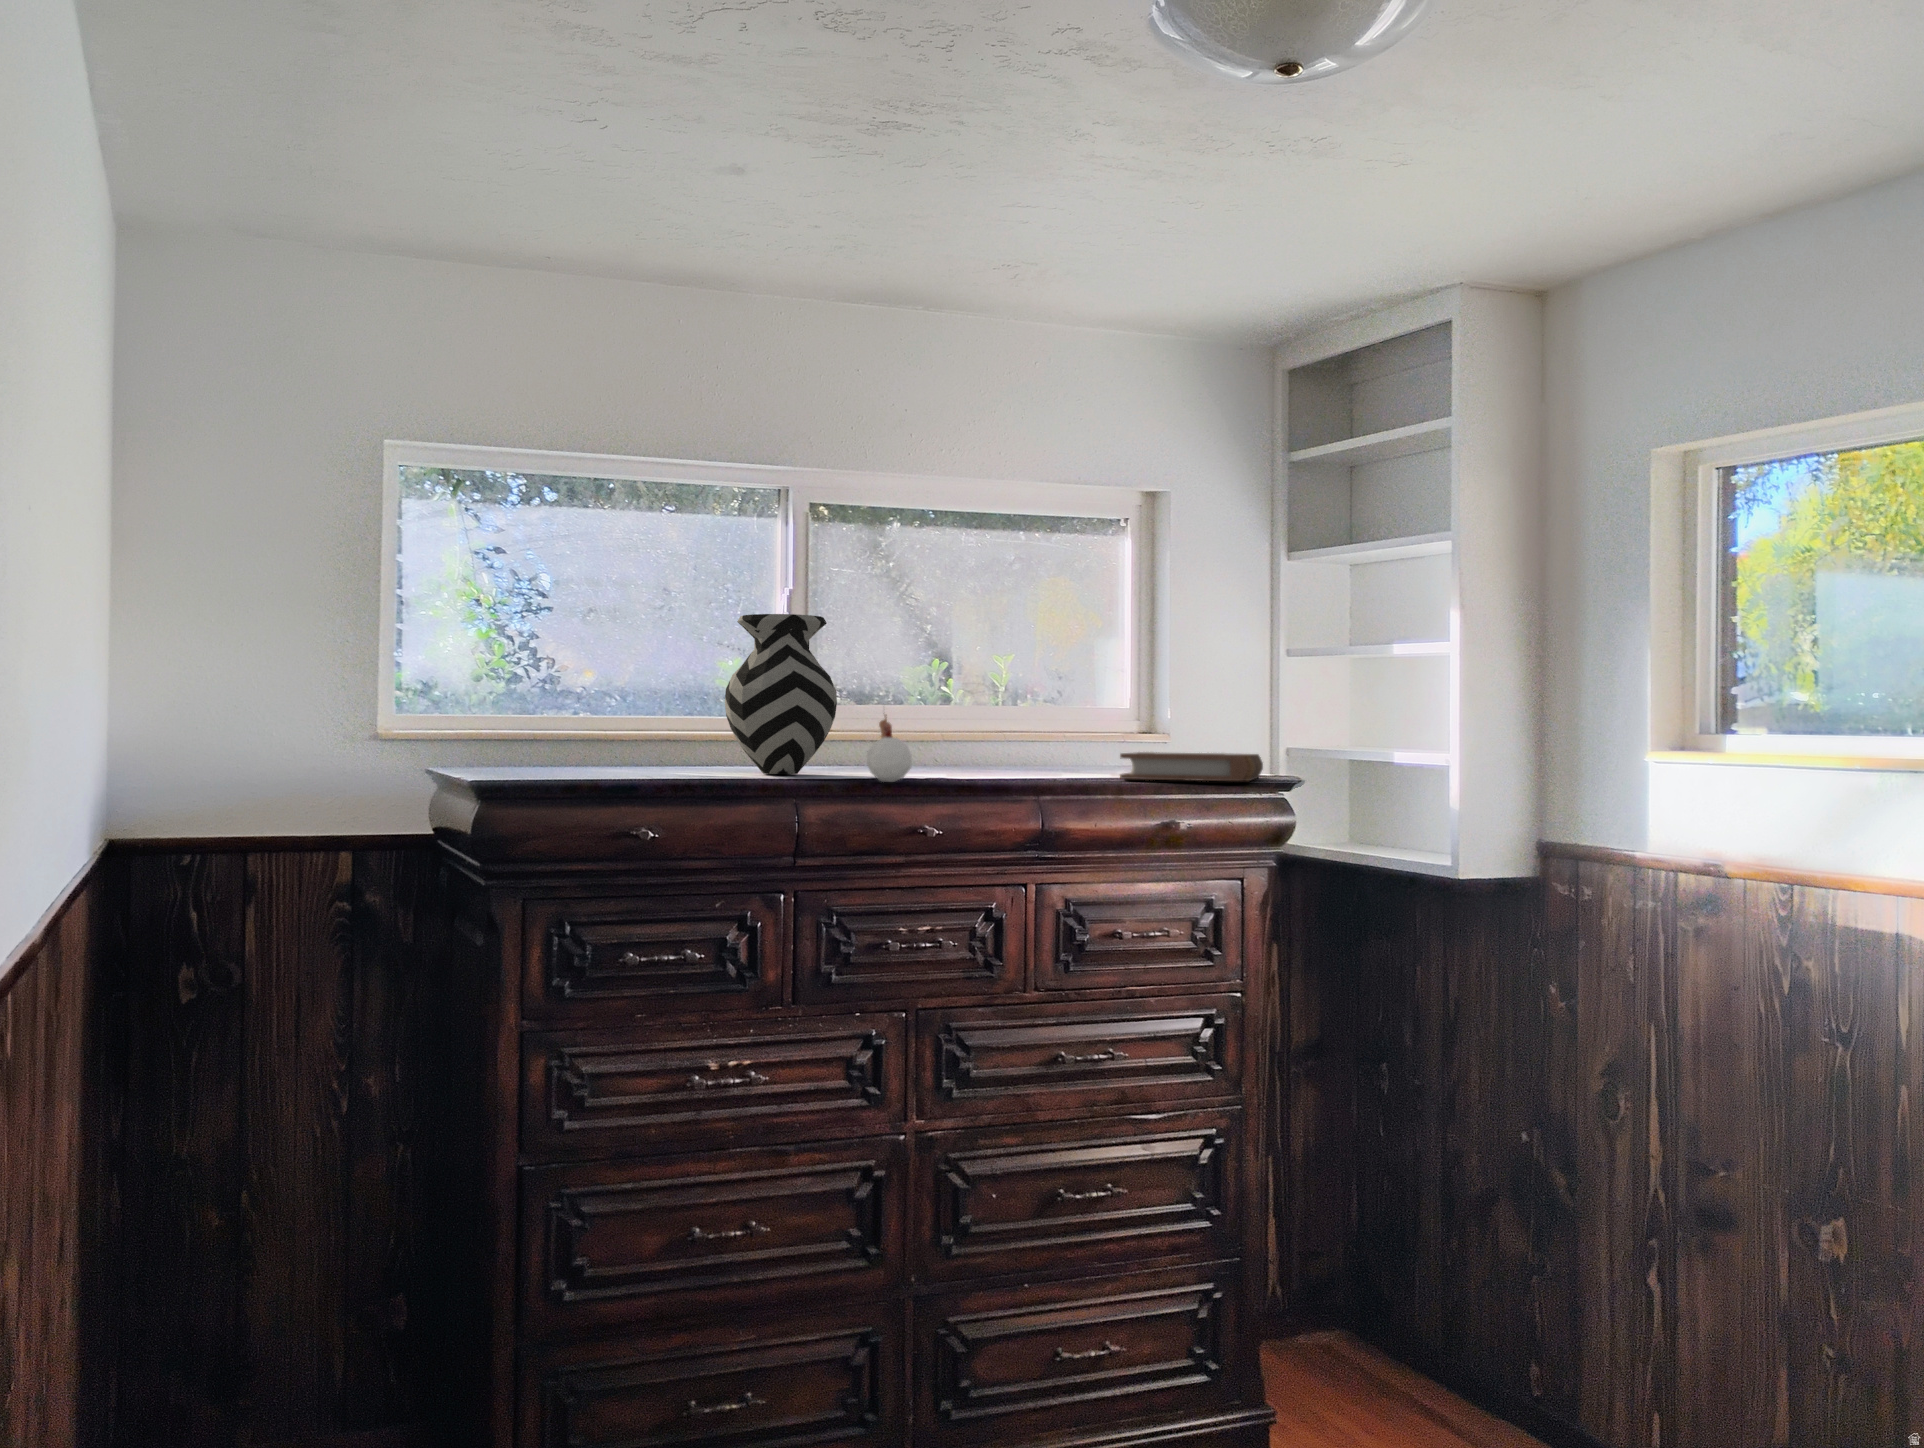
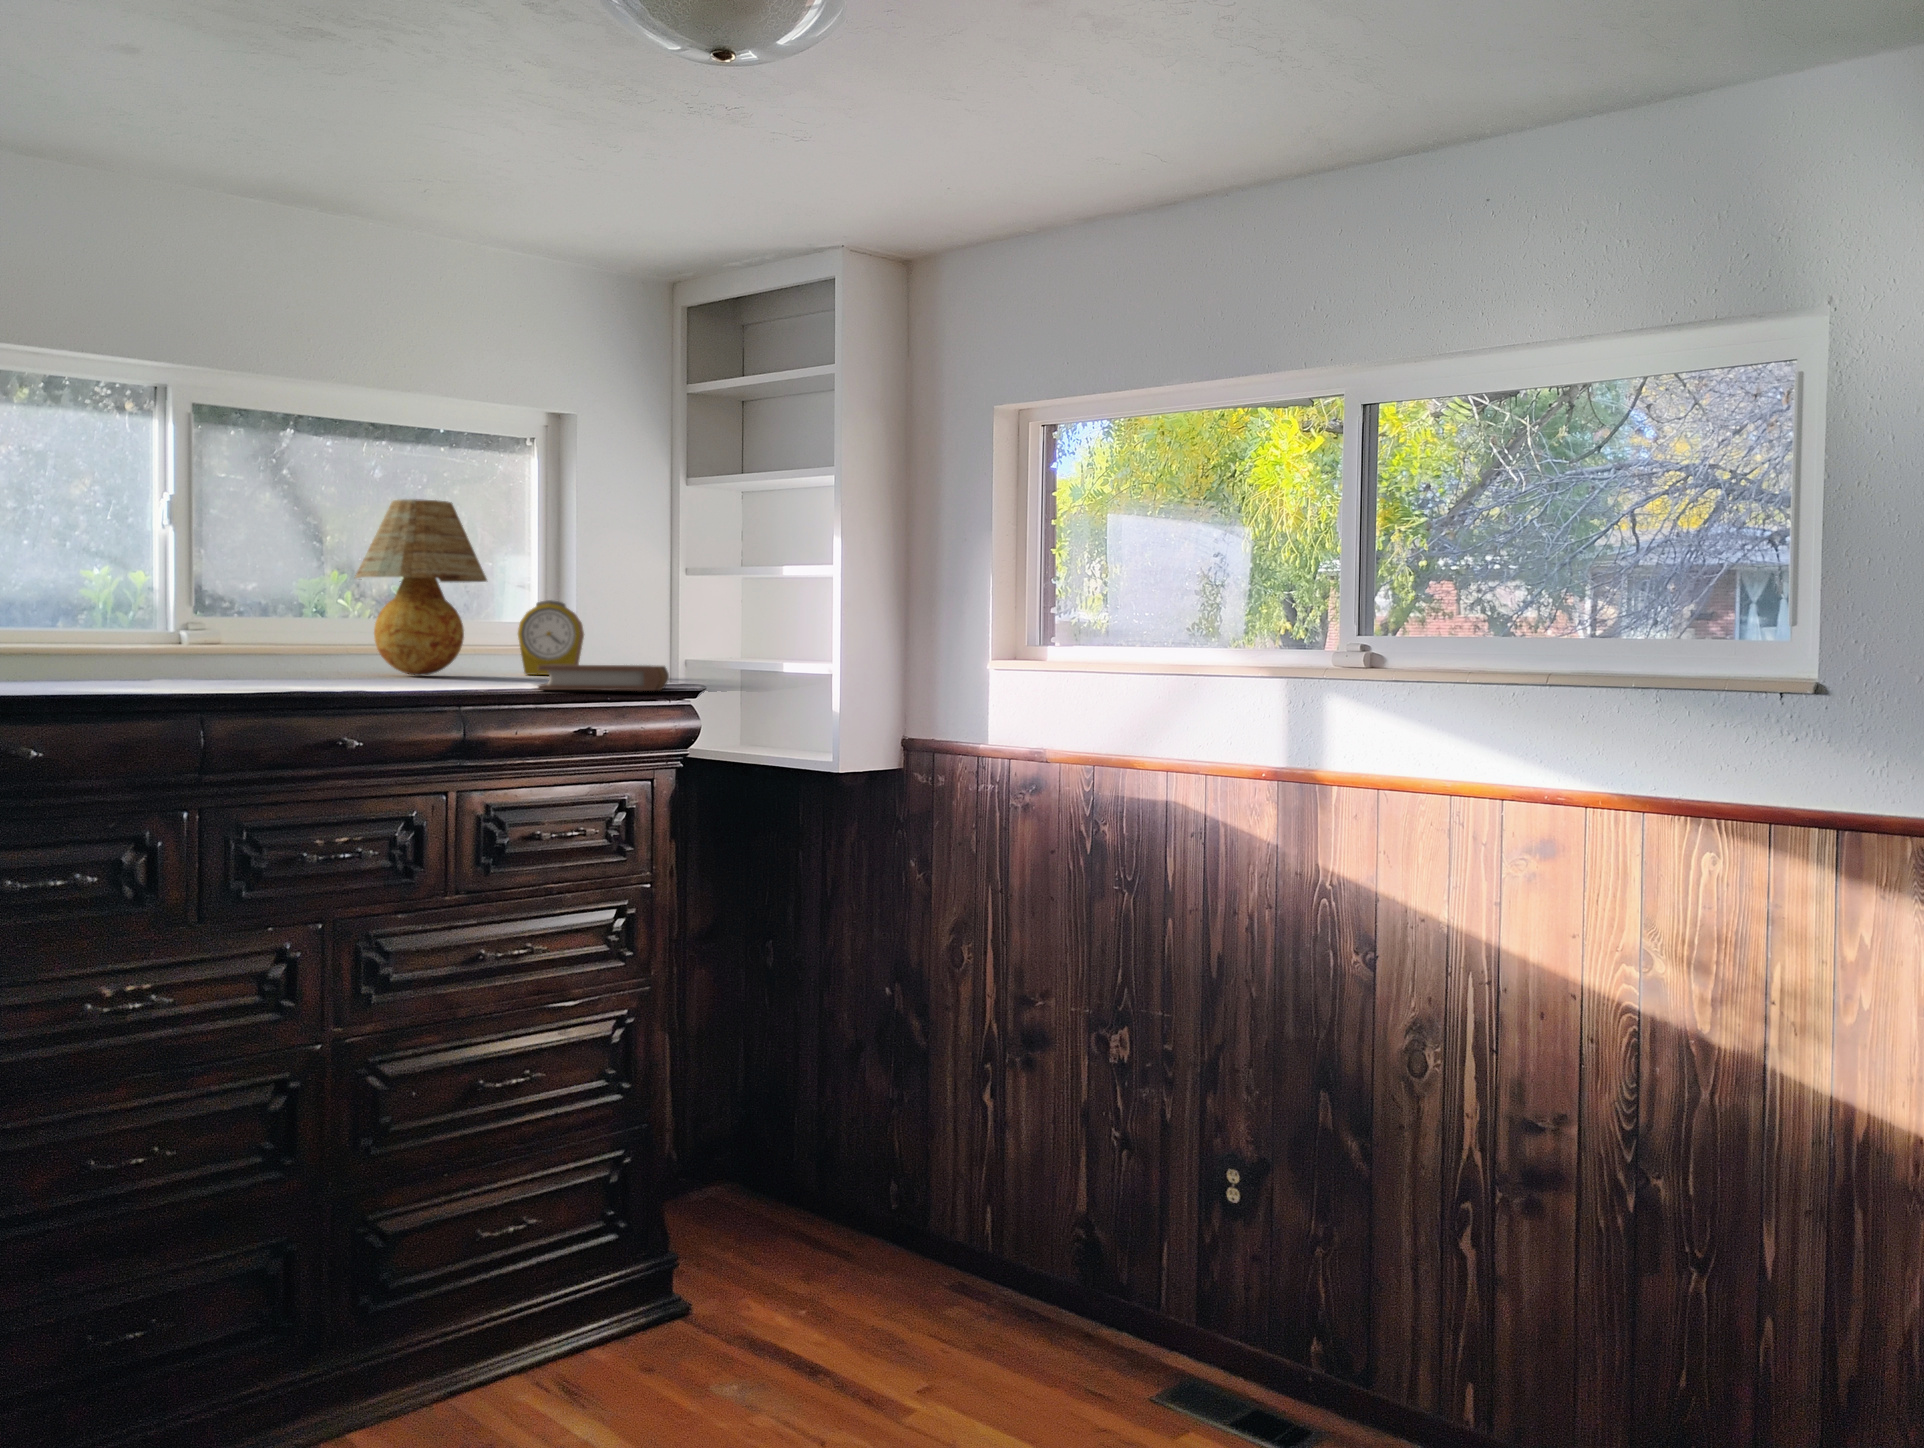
table lamp: none [953,585,1080,762] -> present [355,499,487,676]
vase: present [725,614,837,774] -> none [107,521,239,689]
alarm clock: none [1111,685,1180,763] -> present [518,600,584,675]
candle: present [867,715,912,782] -> none [279,618,329,695]

